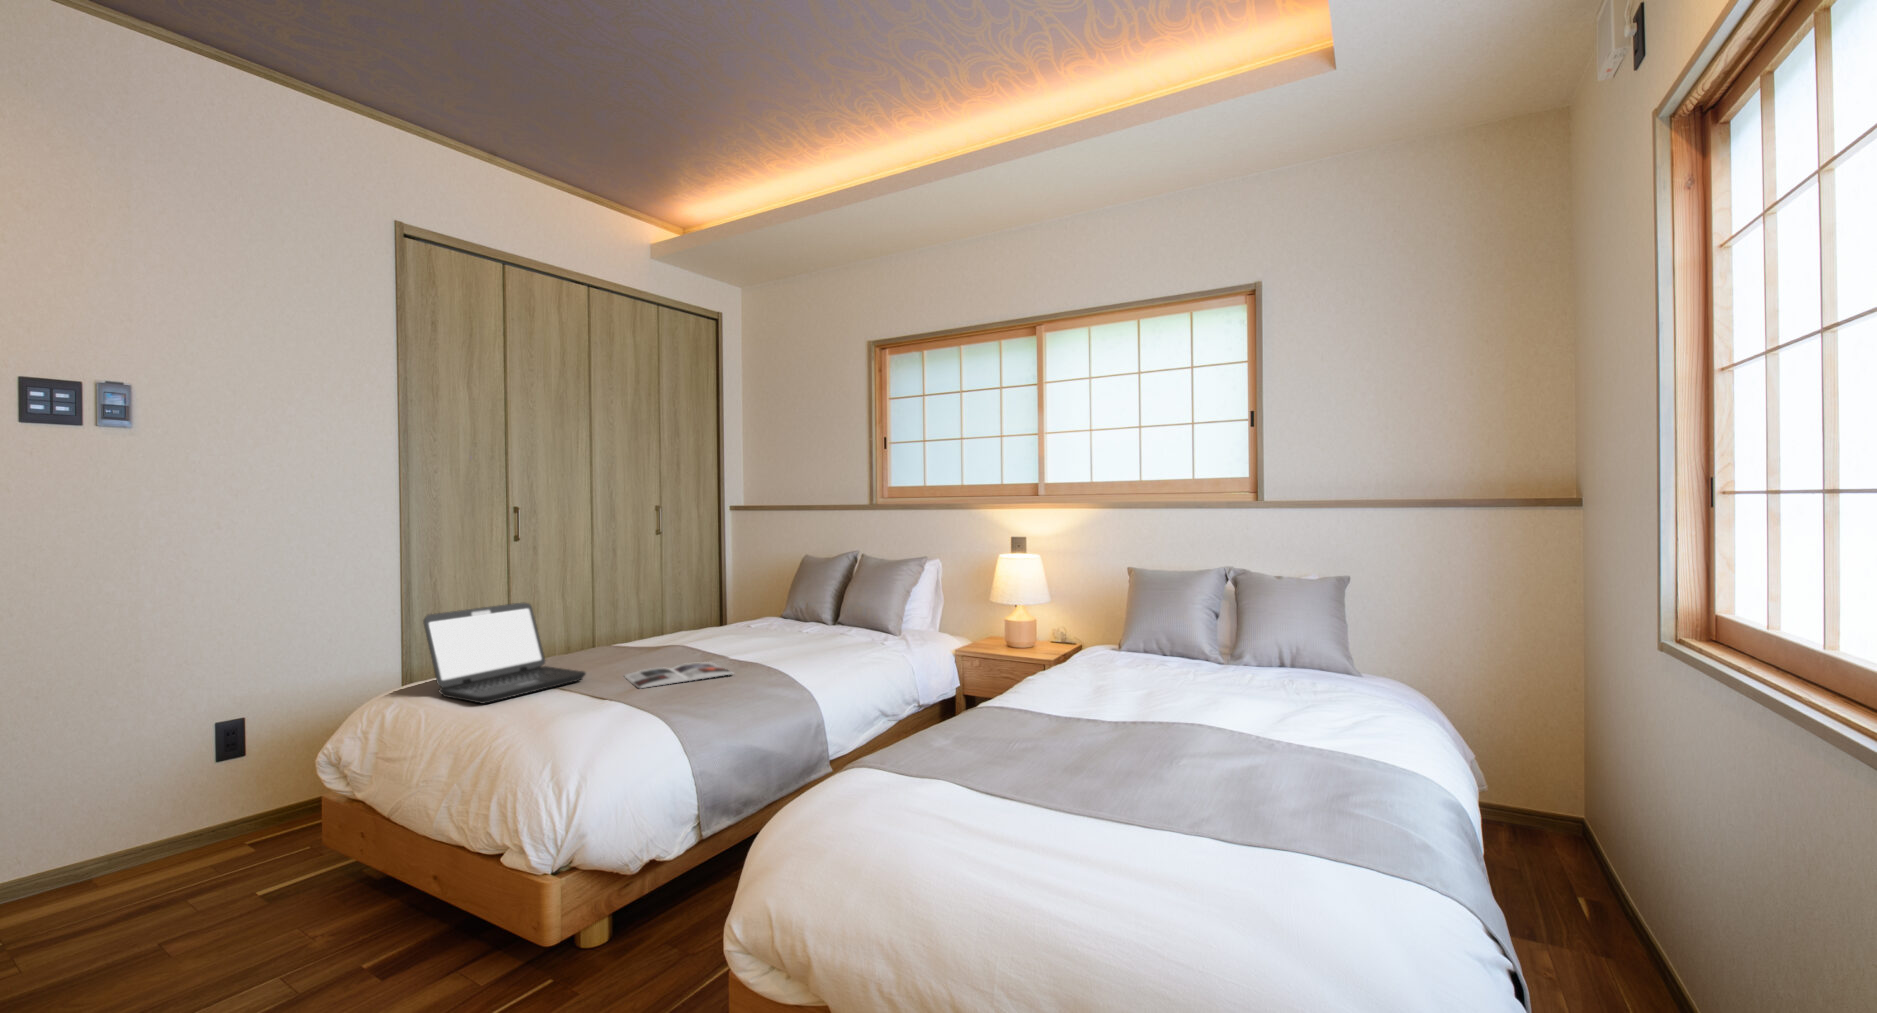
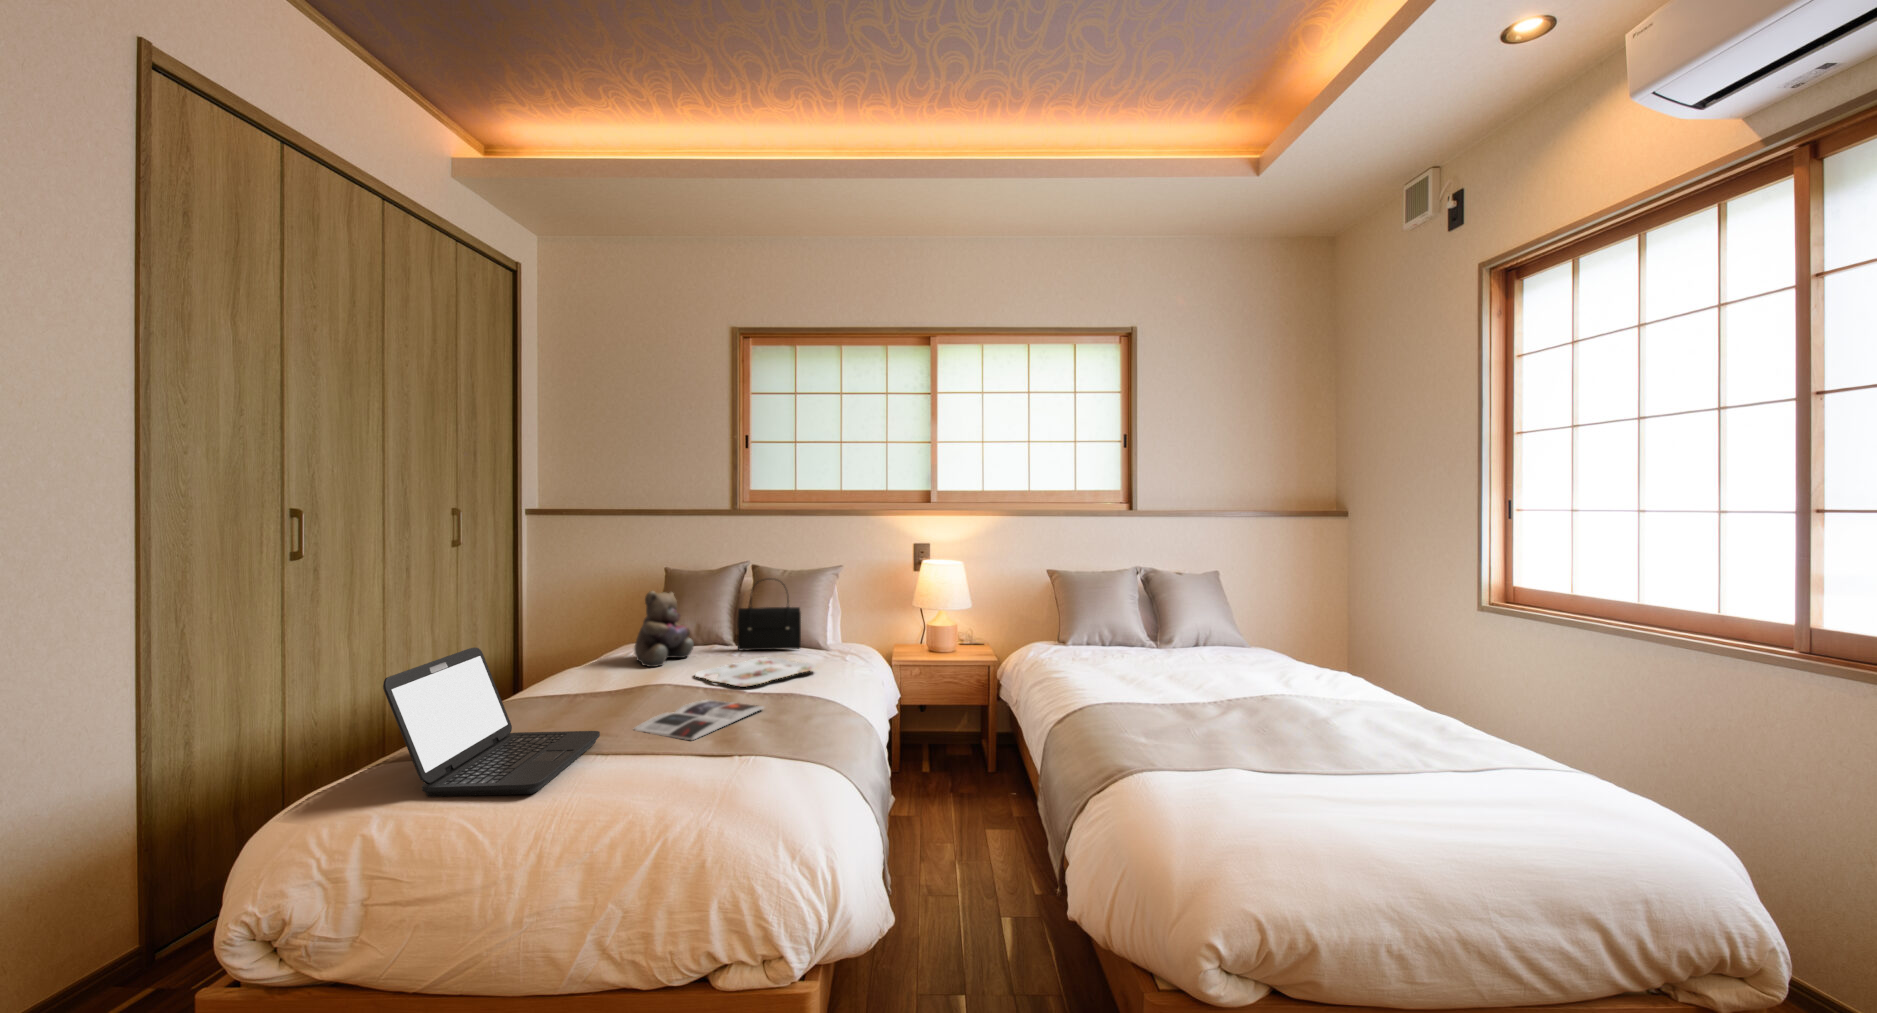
handbag: none [823,567,876,633] -> present [737,579,801,650]
teddy bear: none [730,573,781,636] -> present [634,590,694,667]
serving tray: none [744,637,846,657] -> present [695,657,817,687]

